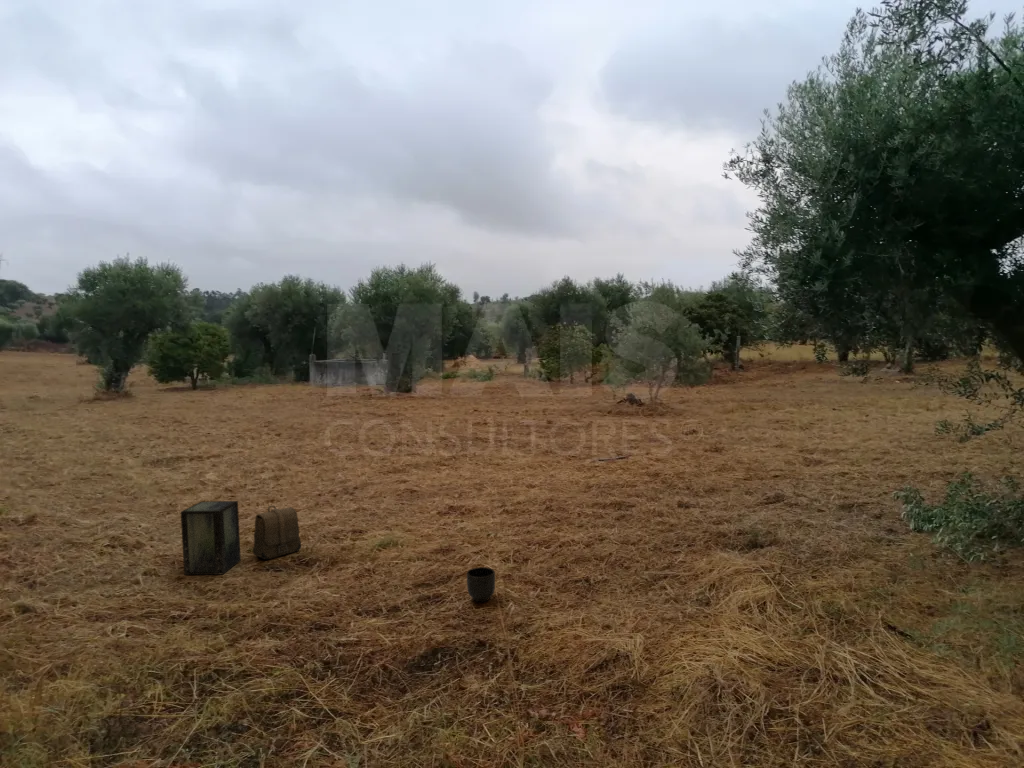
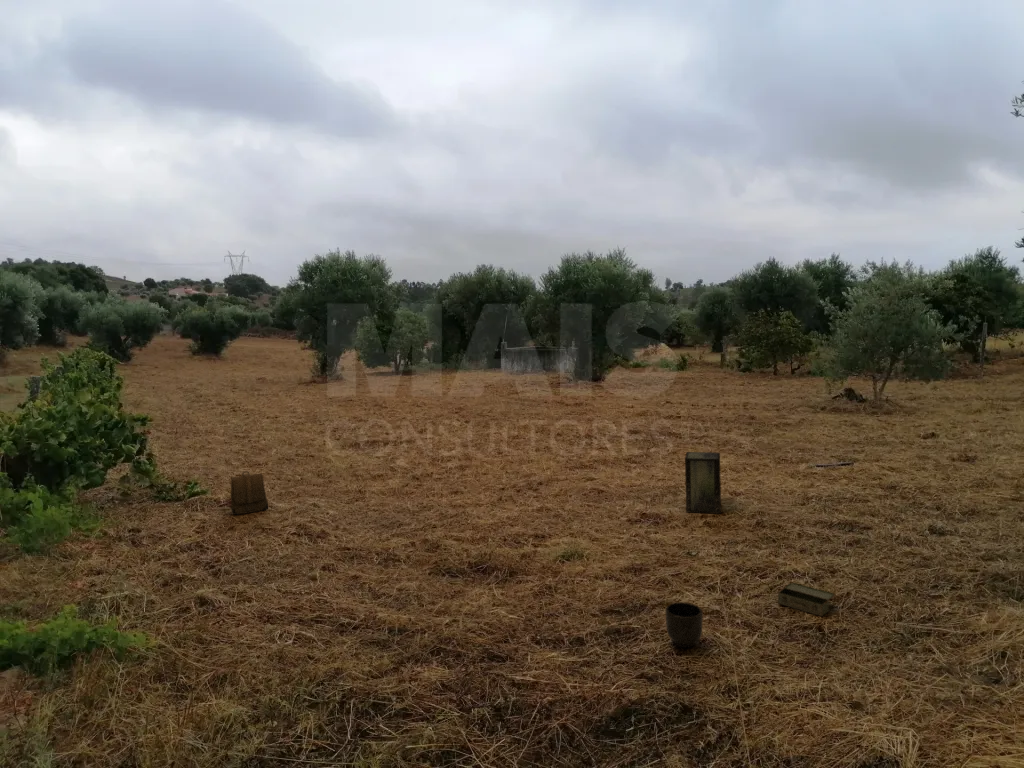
storage box: present [181,501,241,575] -> present [685,452,721,514]
backpack: present [253,506,301,560] -> present [230,471,268,515]
toolbox: none [553,548,593,570] -> present [778,583,834,616]

